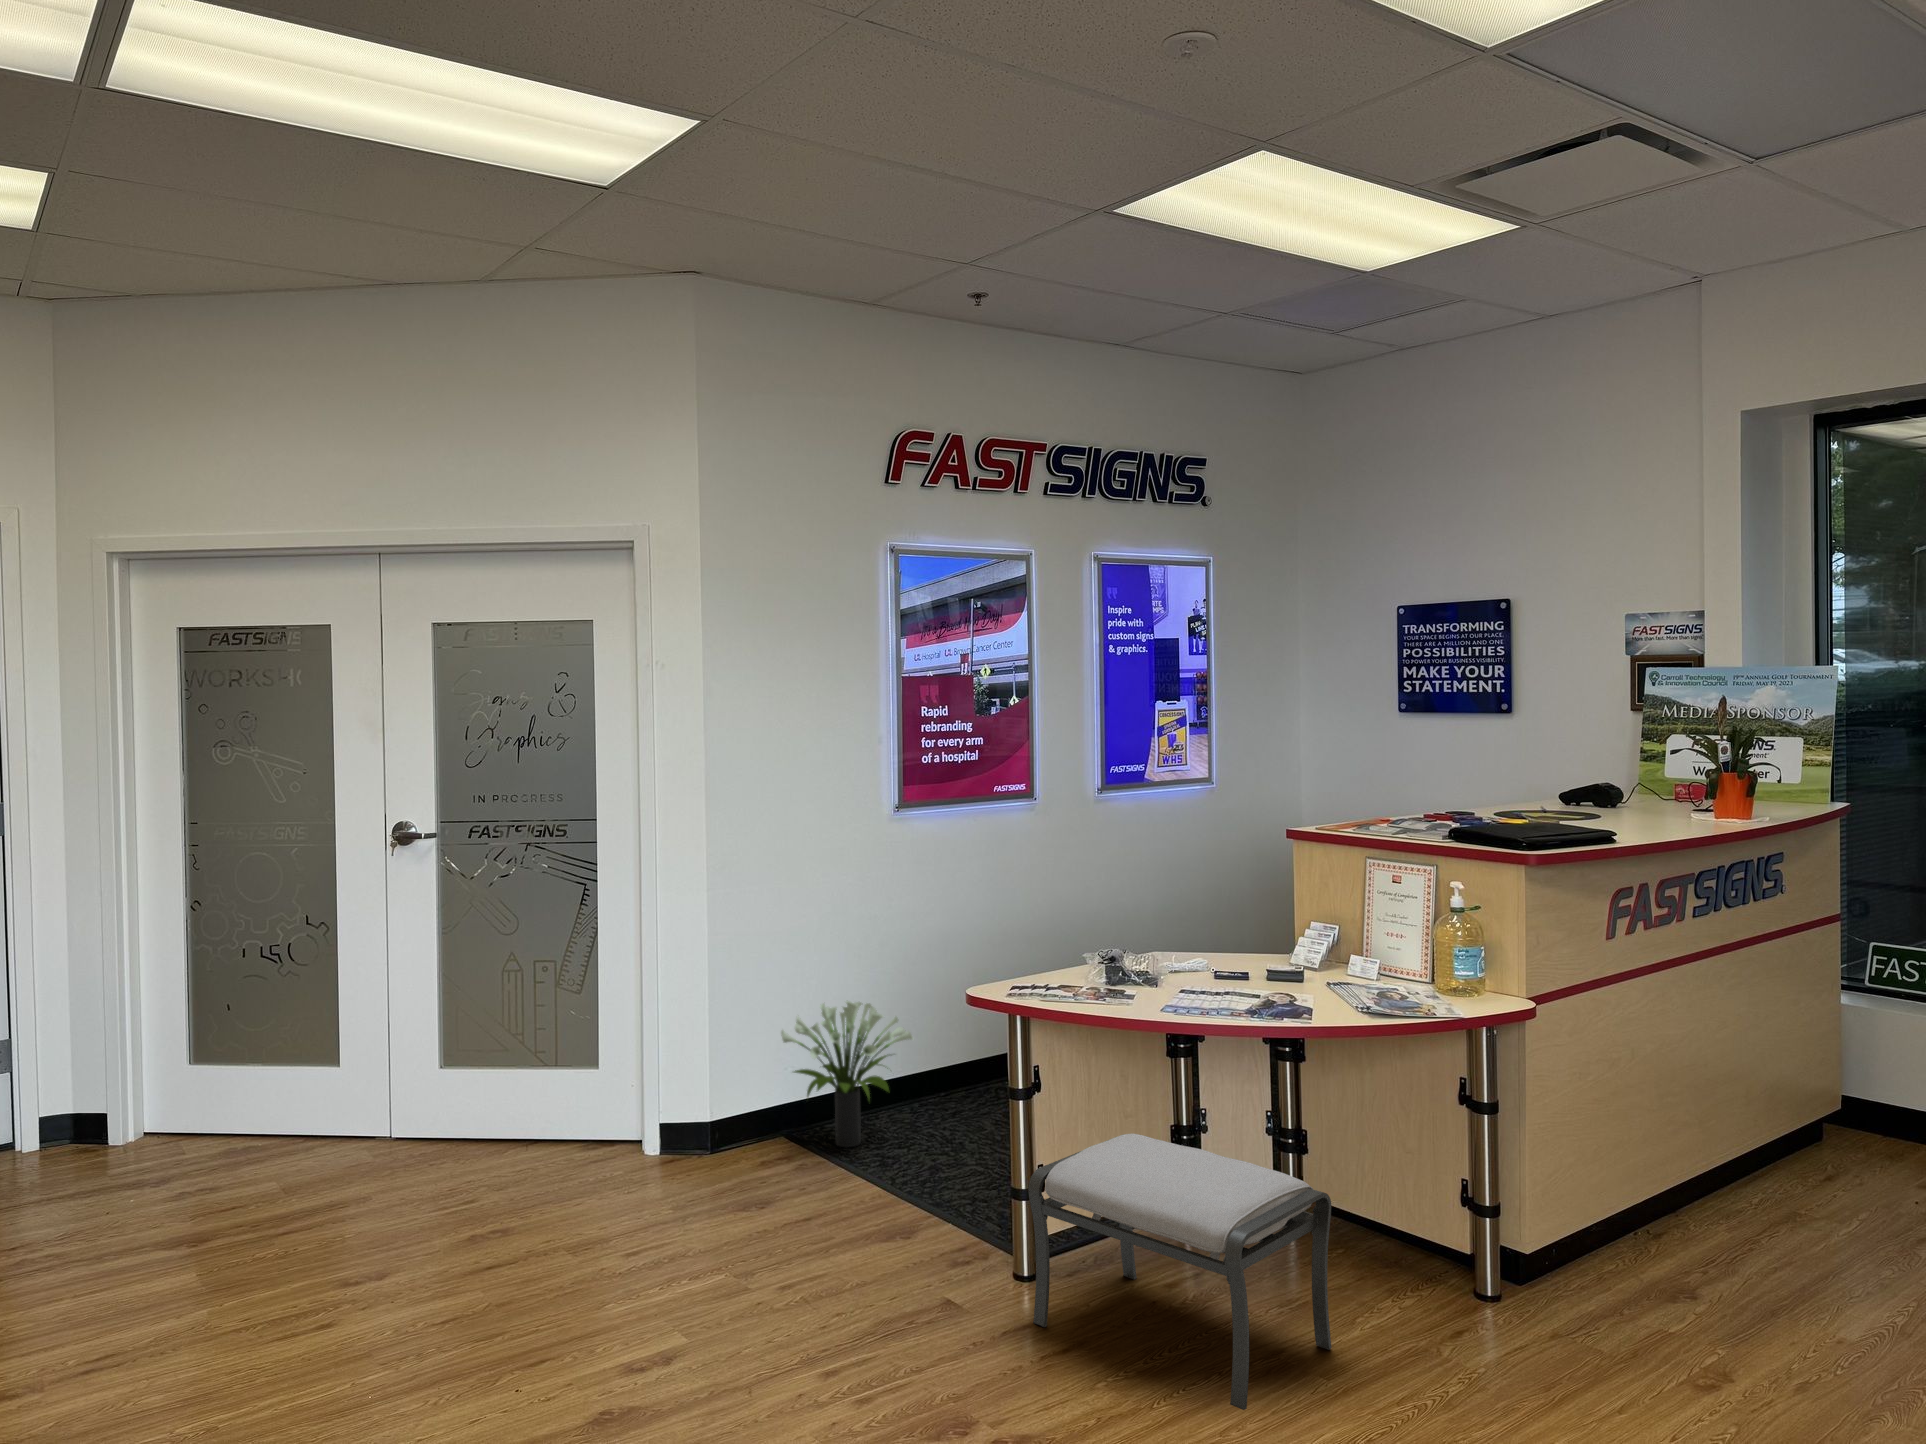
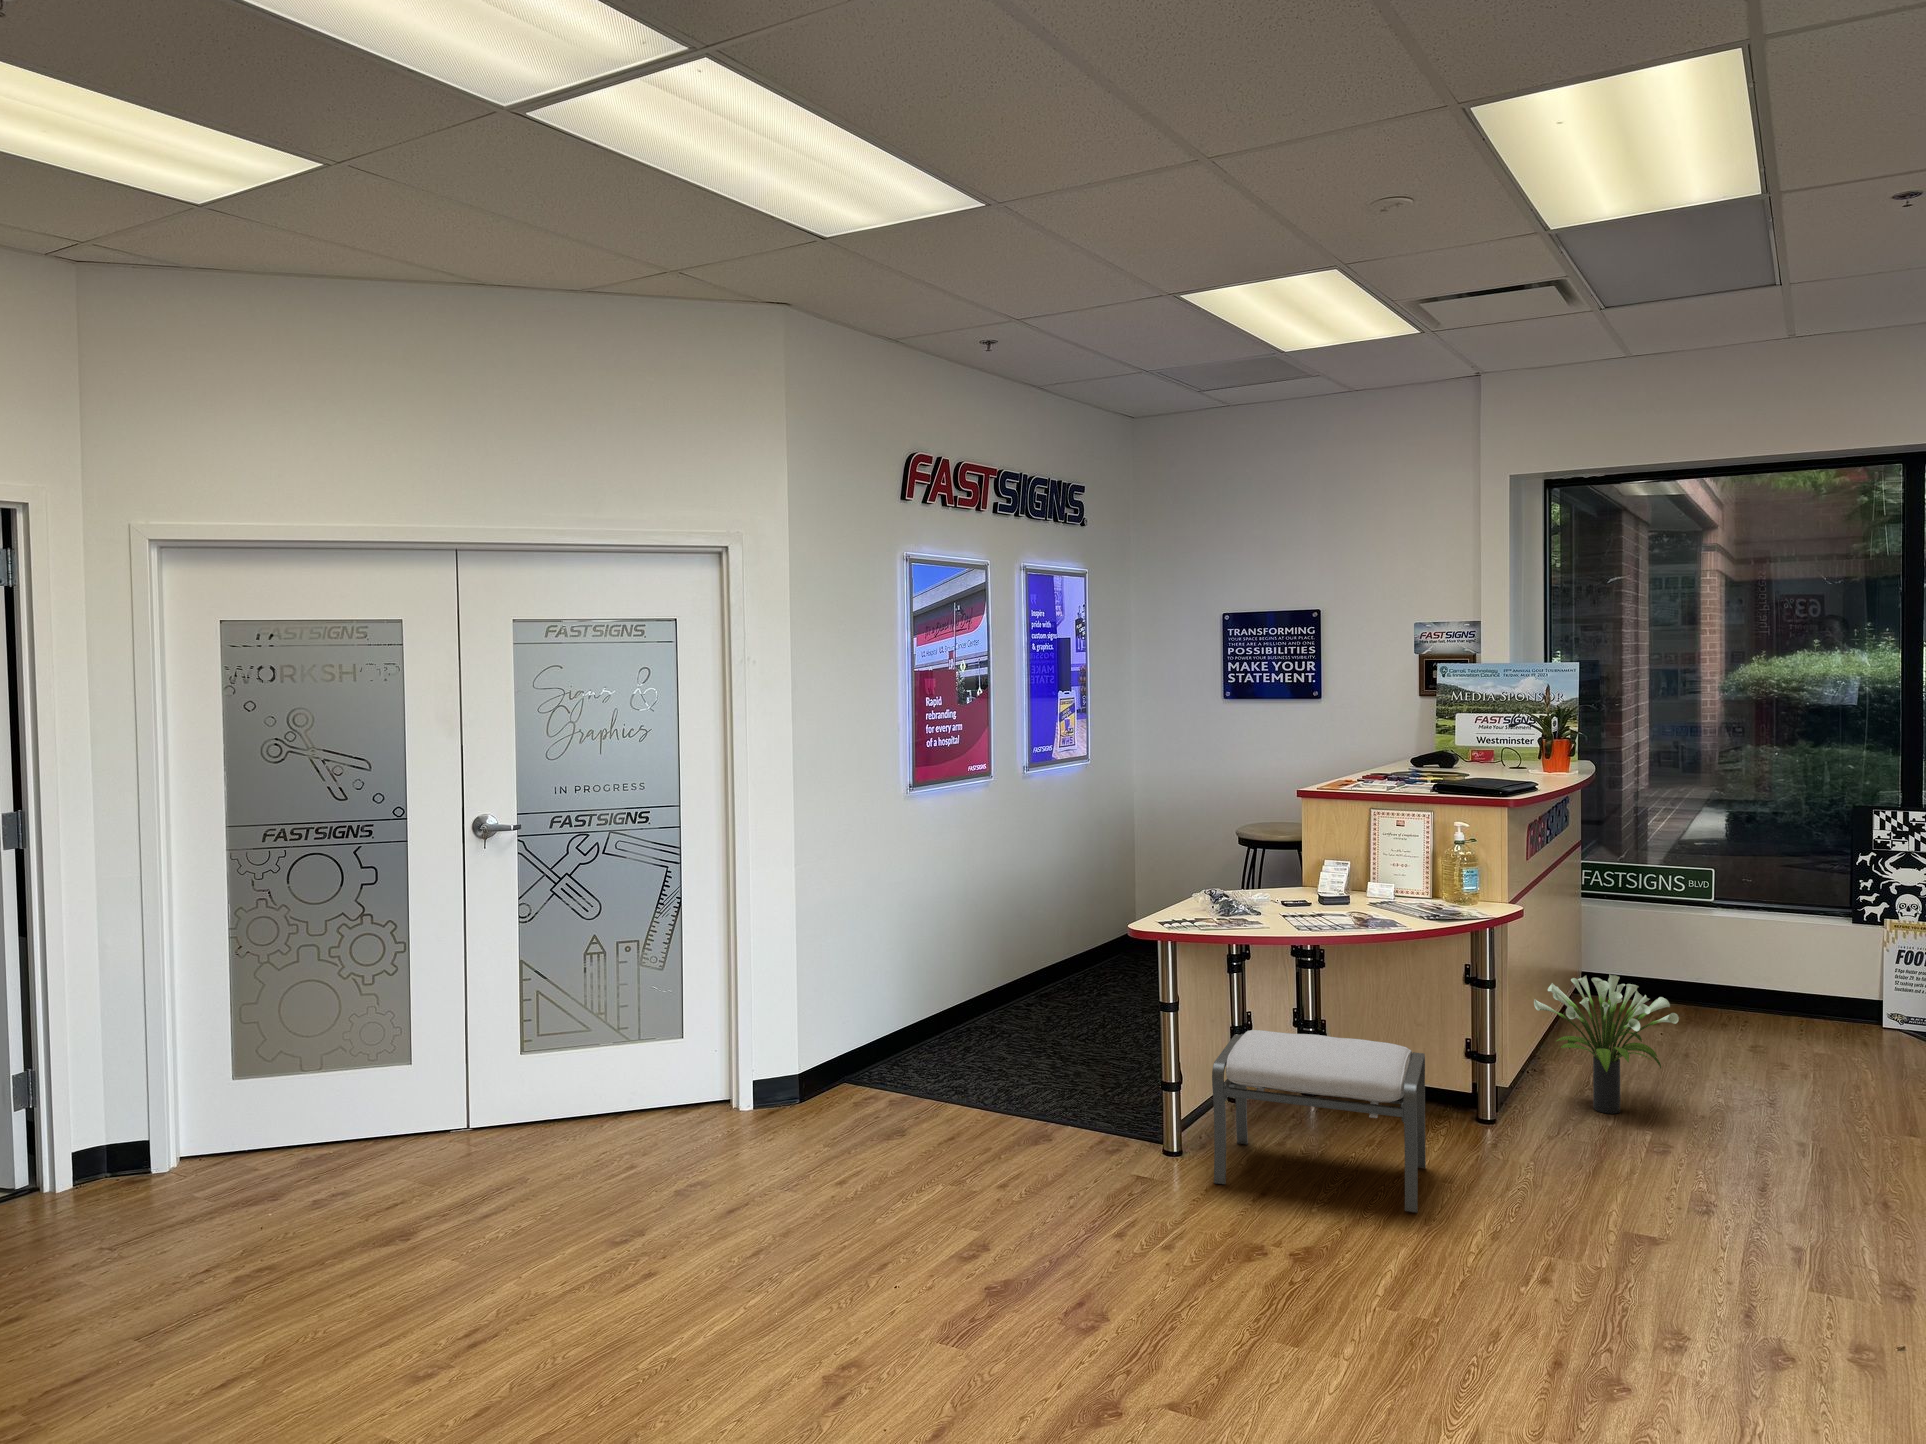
potted plant: present [781,1001,913,1147] -> present [1534,974,1679,1114]

